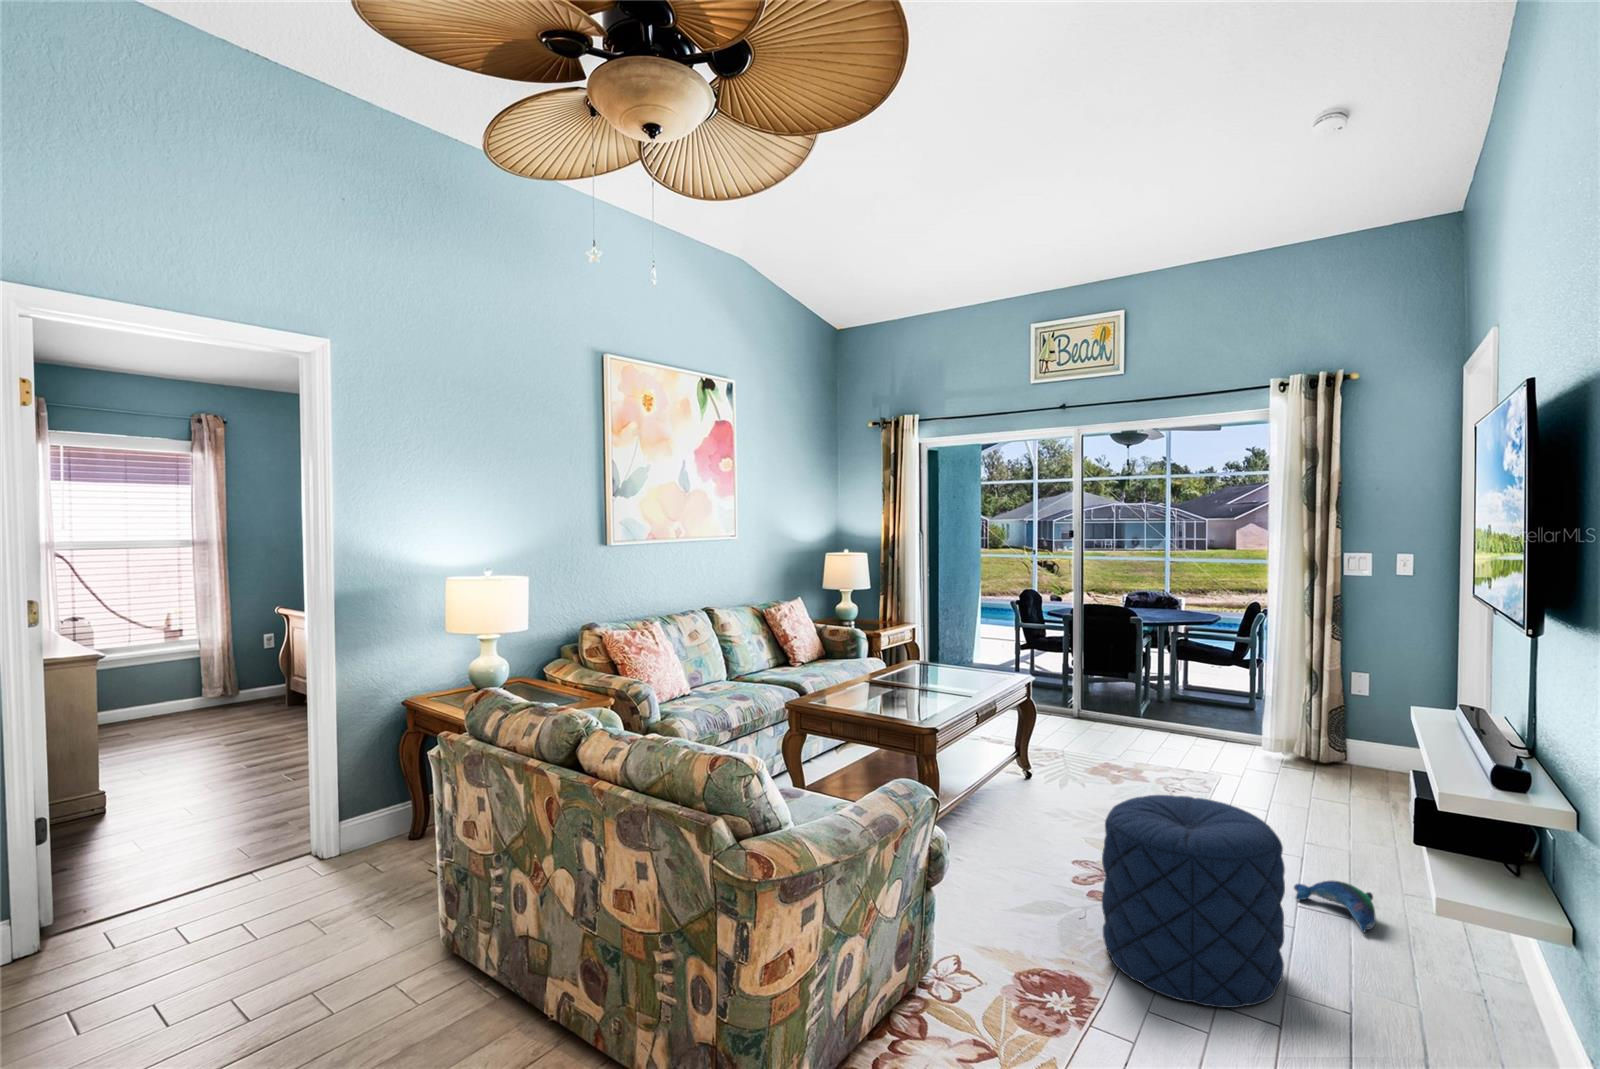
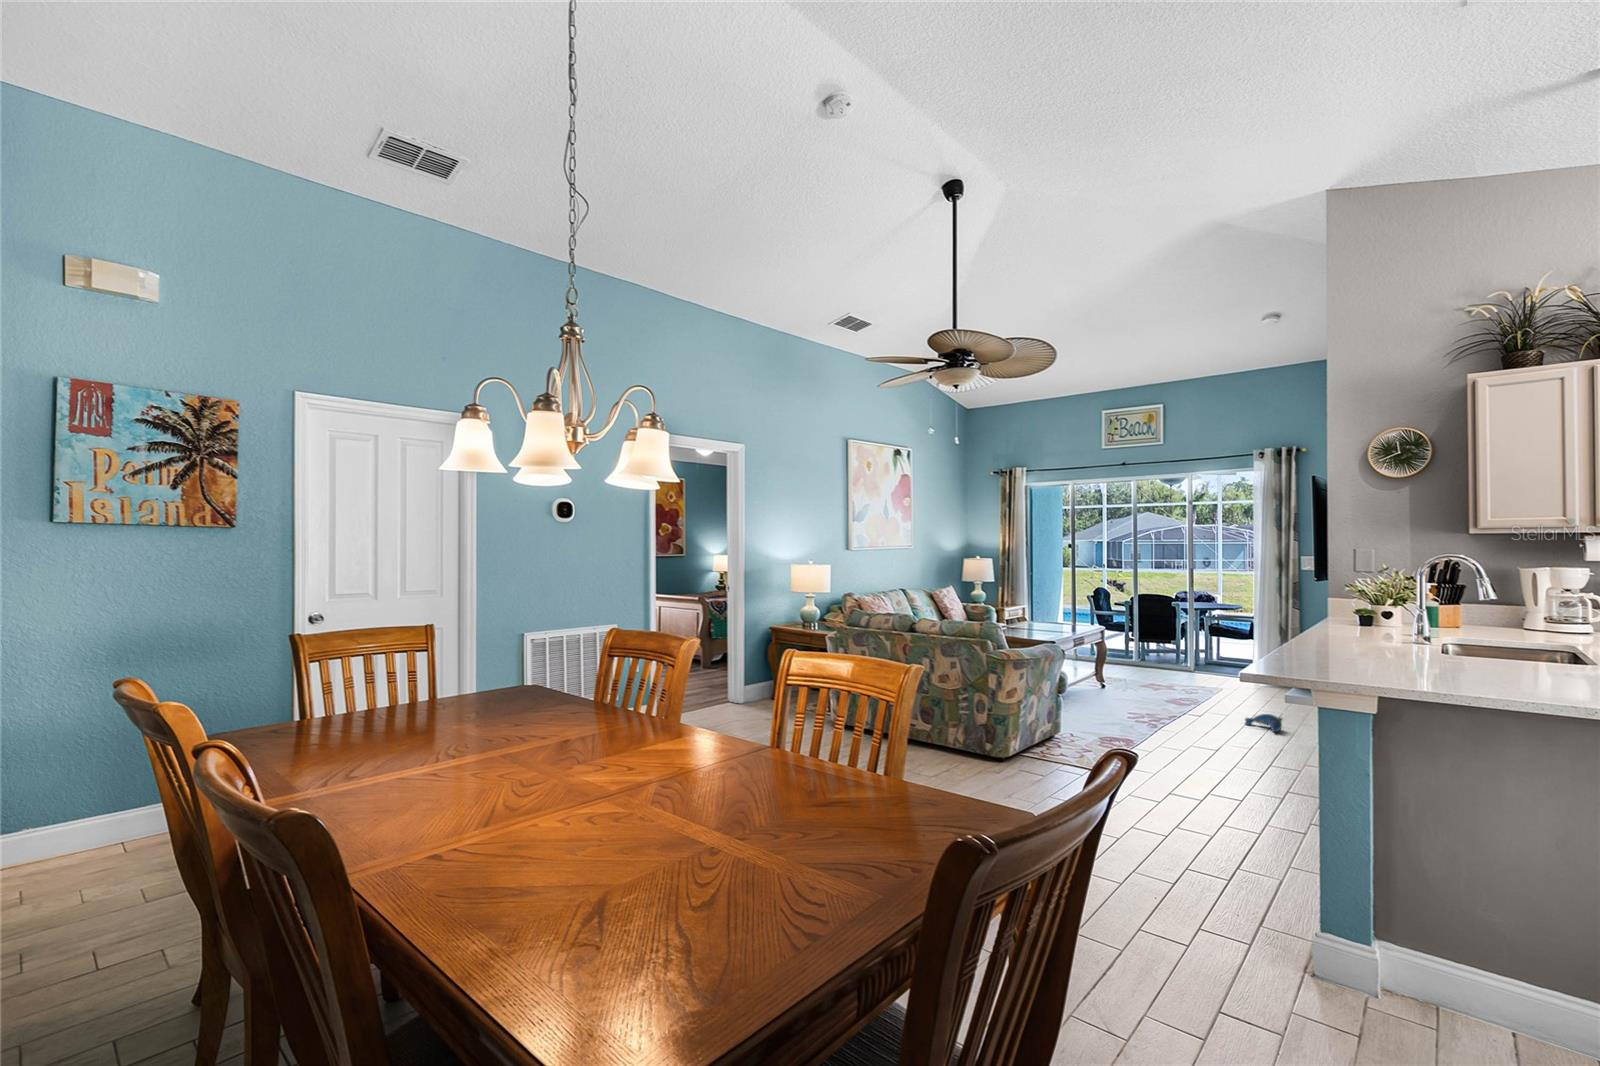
pouf: present [1102,795,1285,1008] -> none [1142,664,1226,747]

